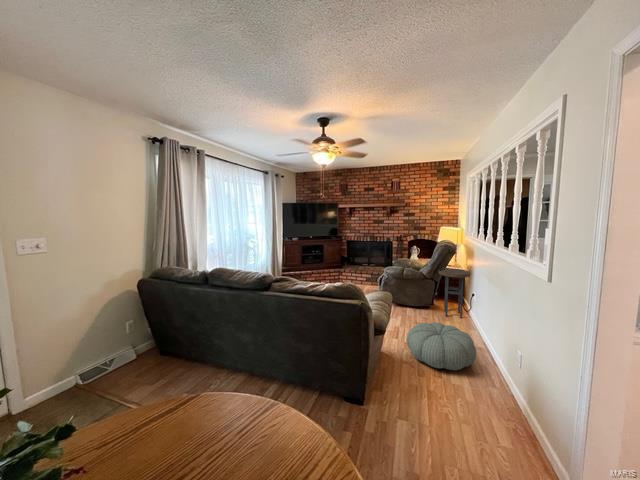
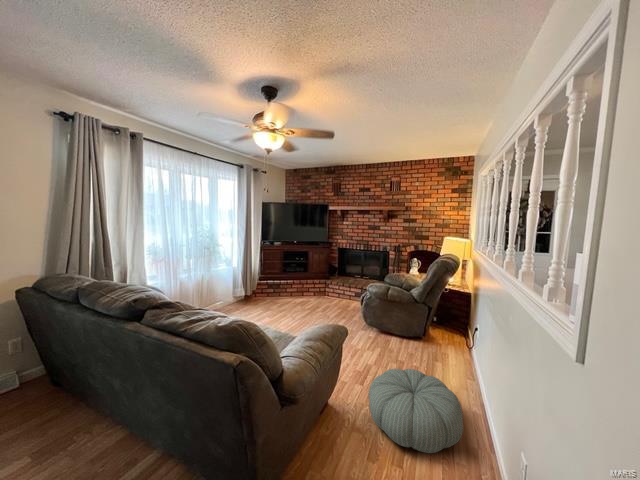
side table: present [439,269,470,318] -> none [433,291,474,358]

